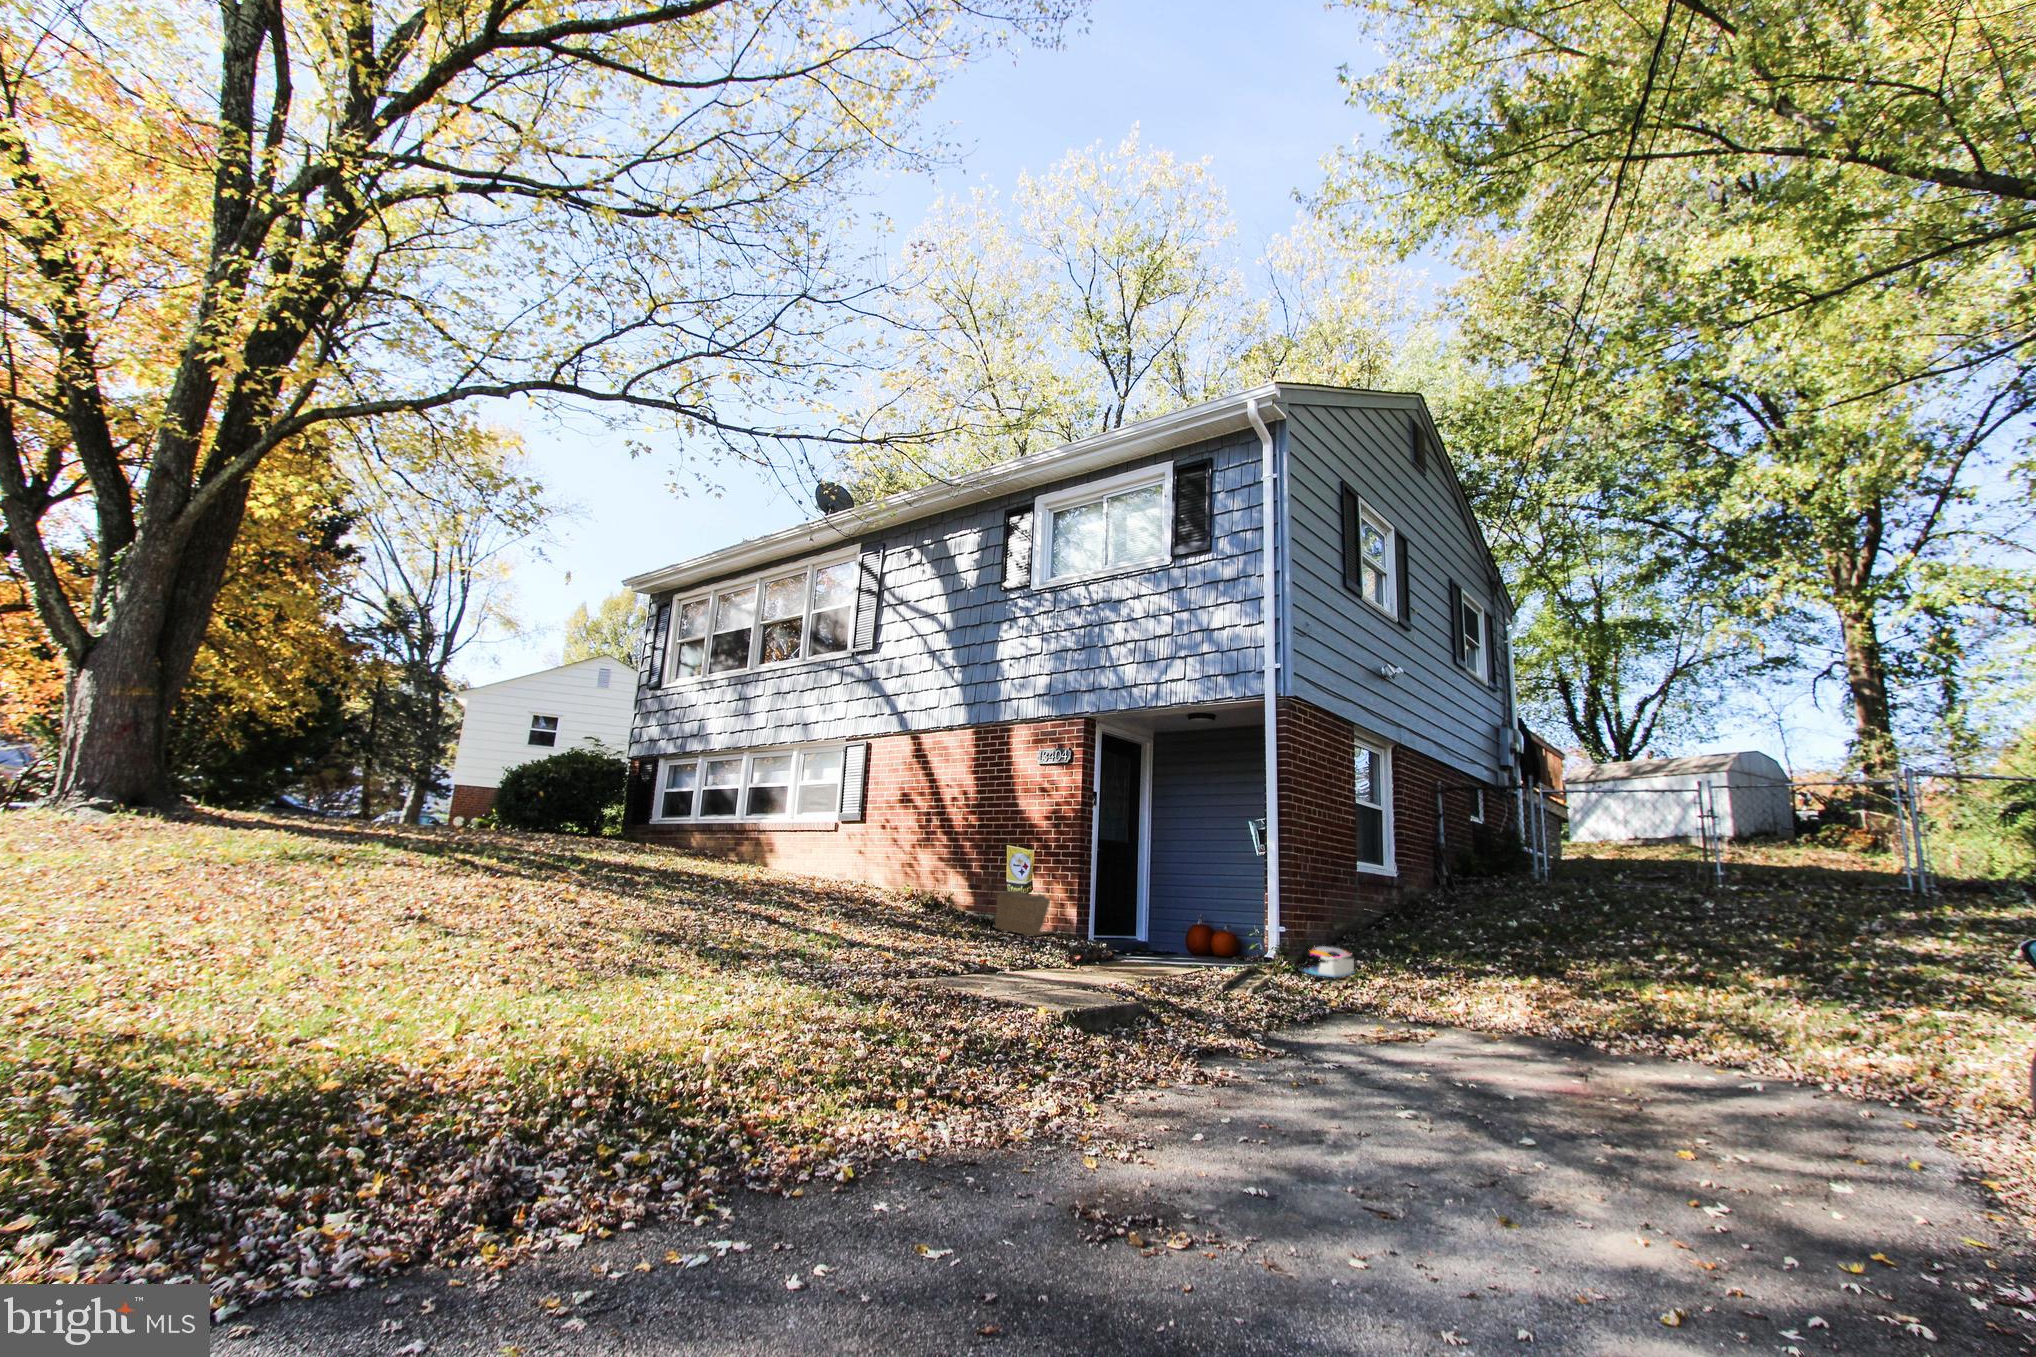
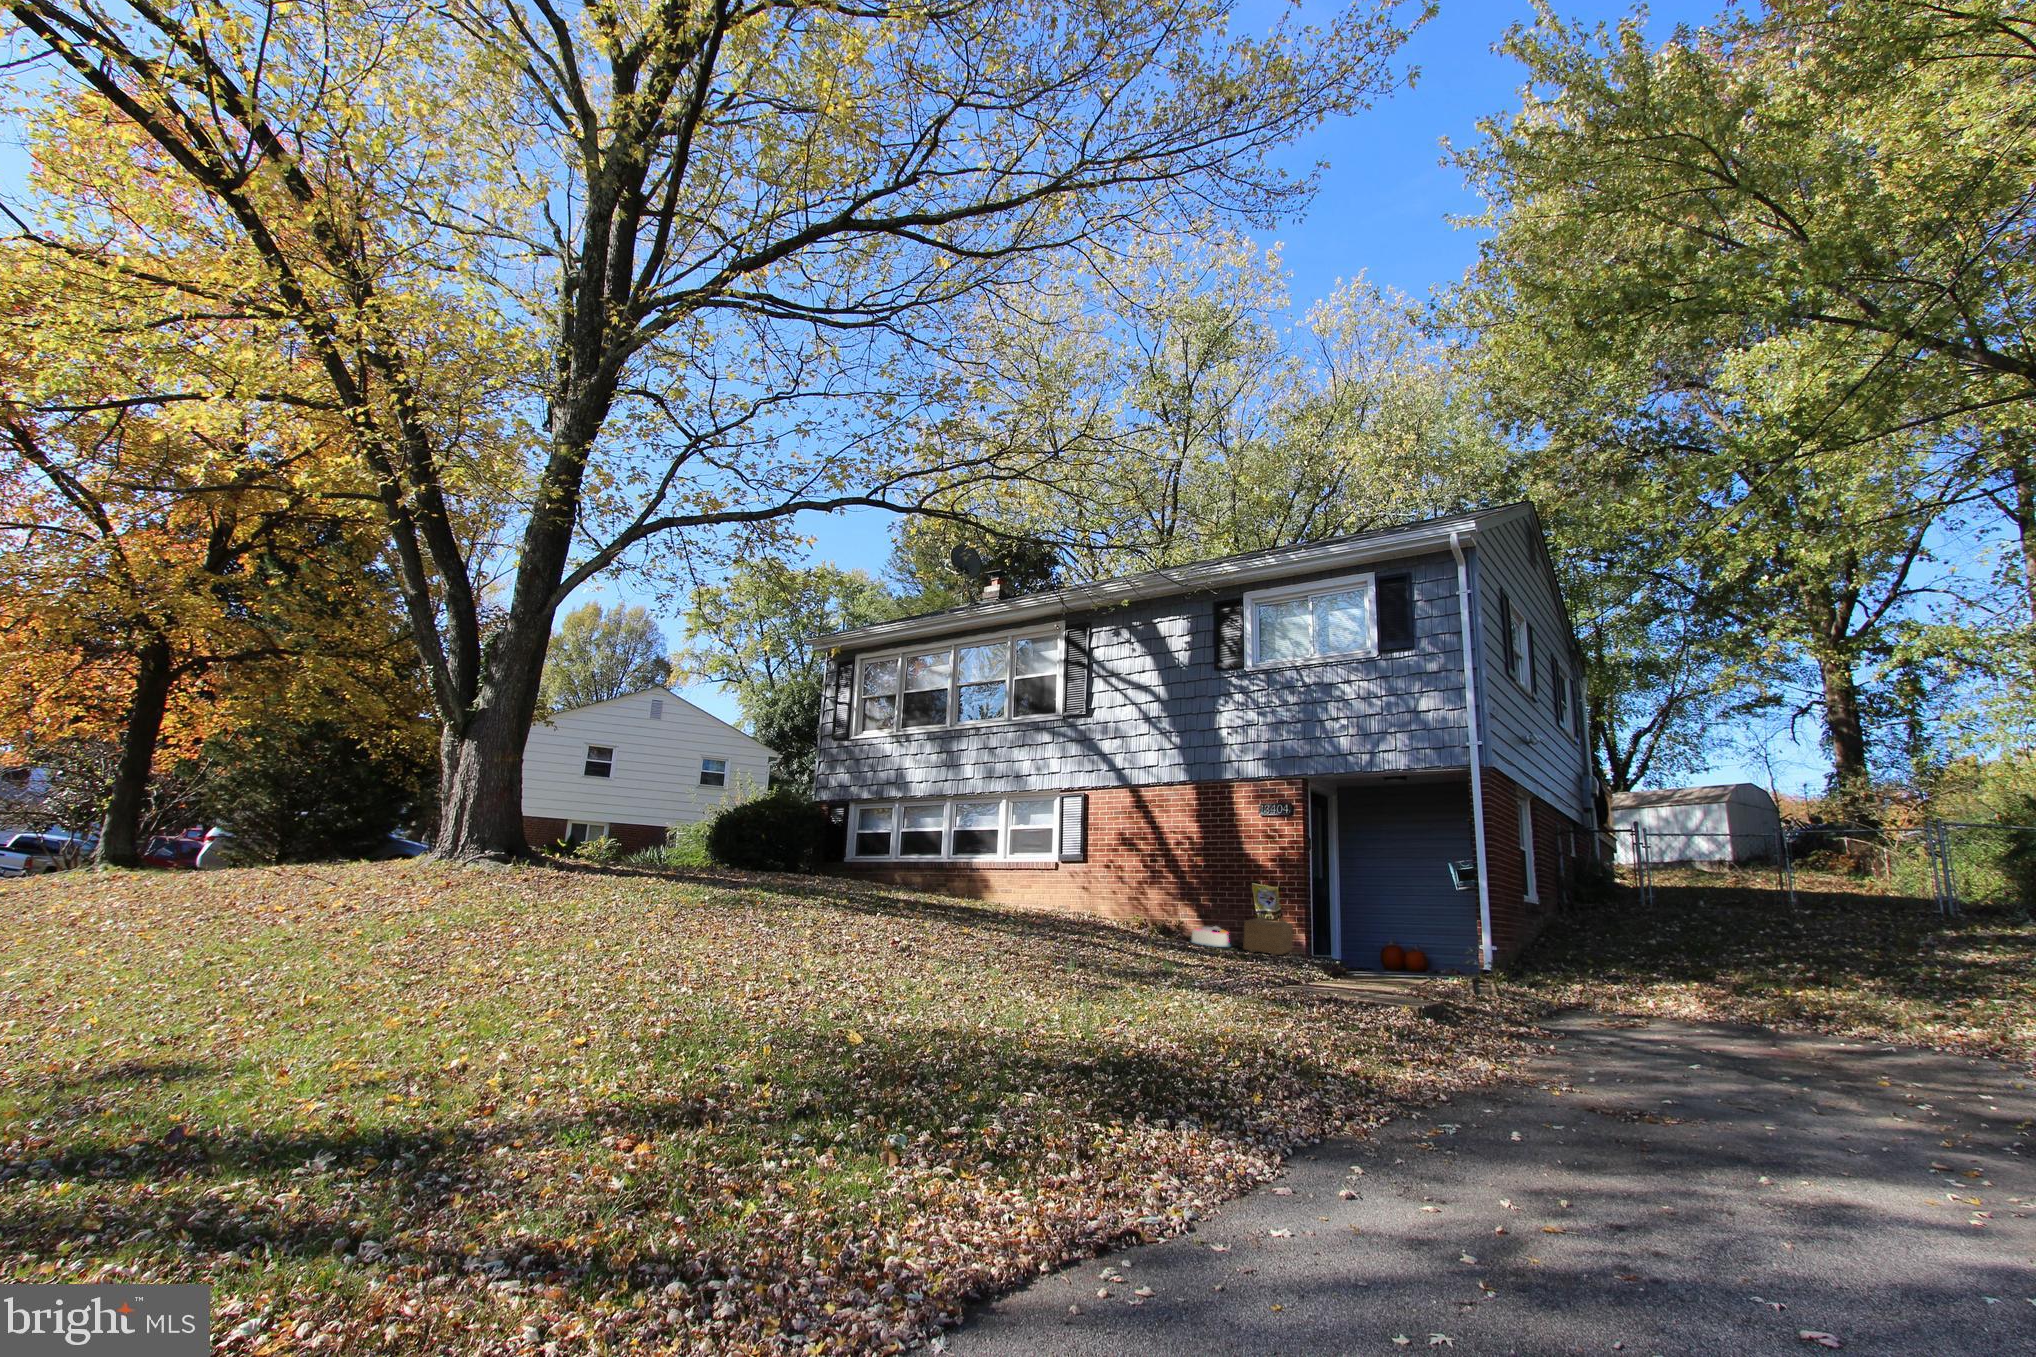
storage bin: present [1304,946,1355,977] -> present [1191,927,1231,947]

